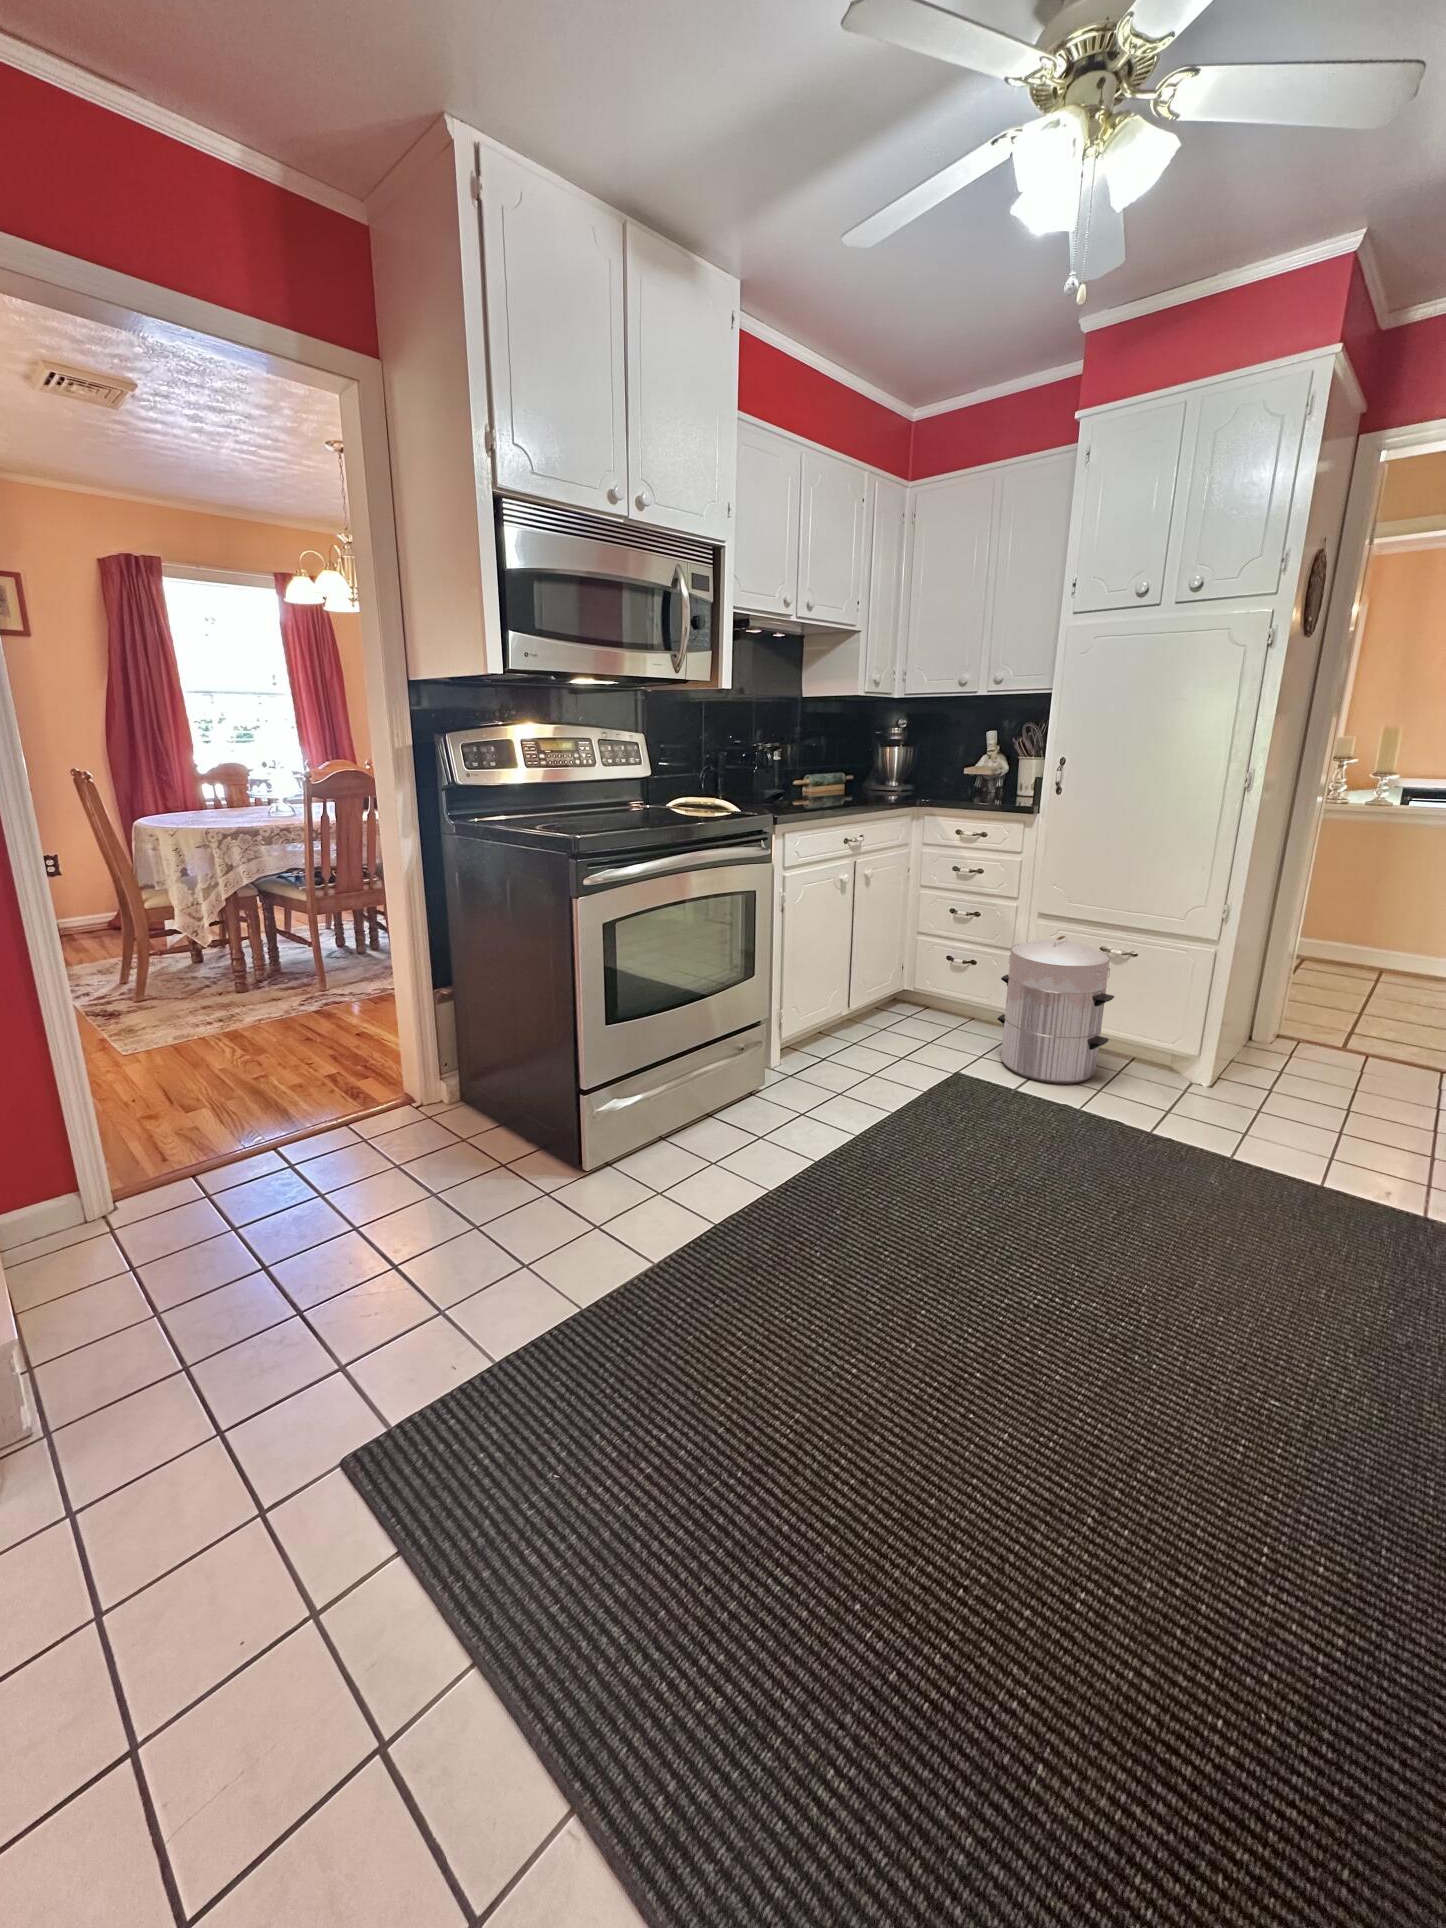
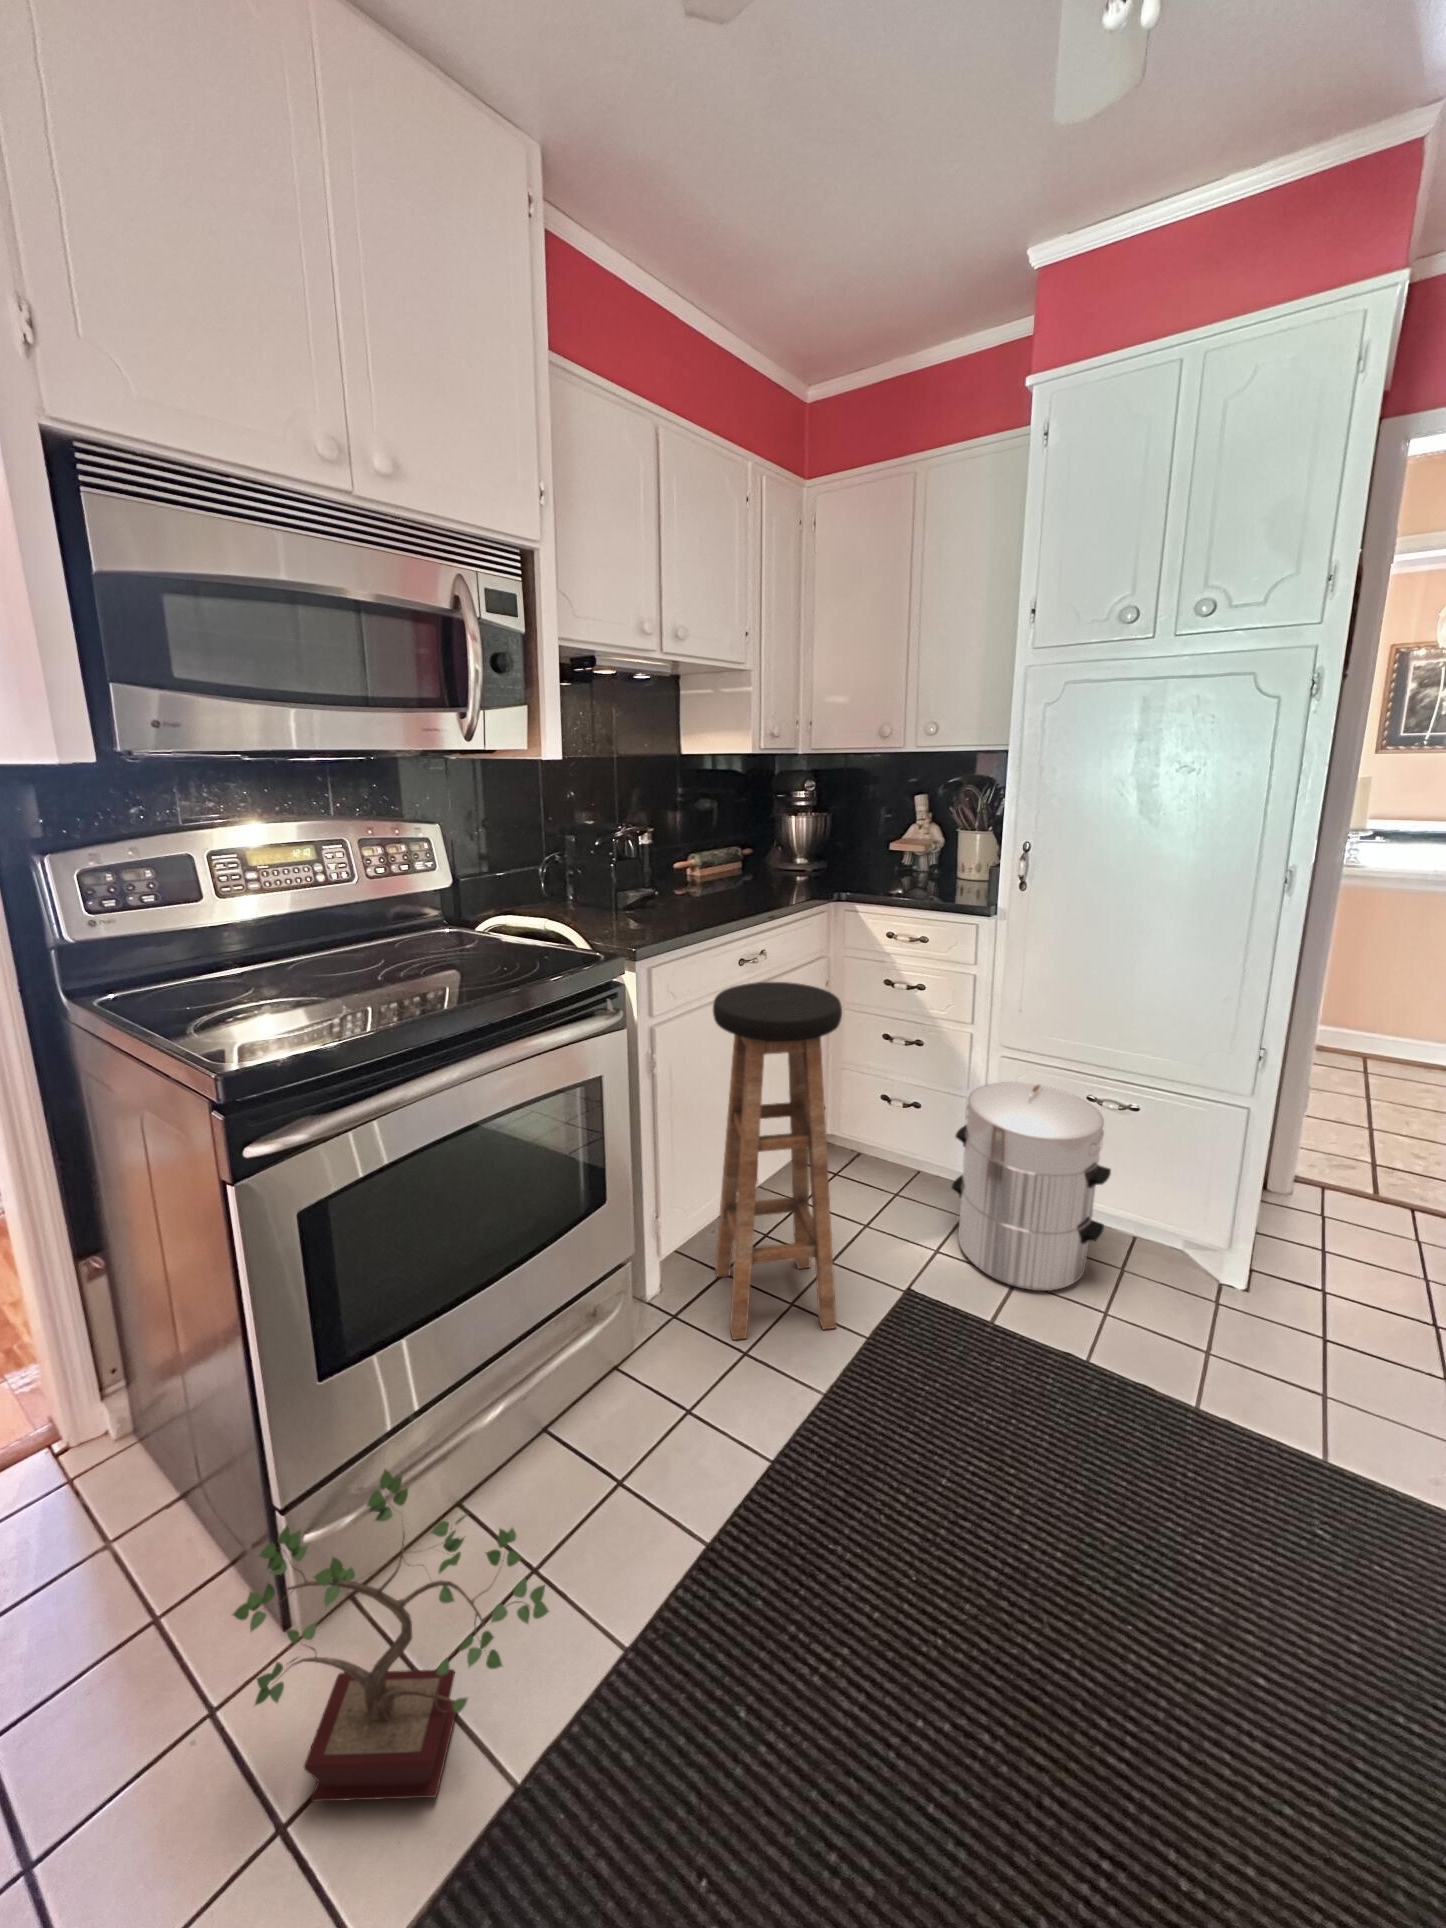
bar stool: none [818,851,915,1092] -> present [713,982,842,1340]
potted plant: none [580,1040,746,1217] -> present [233,1470,549,1801]

